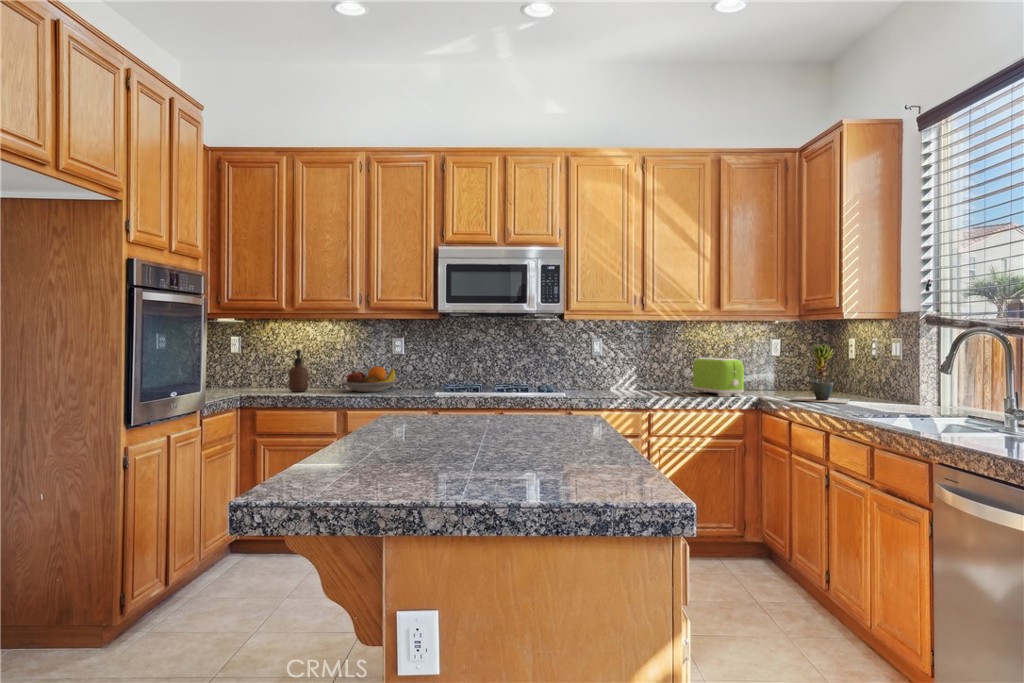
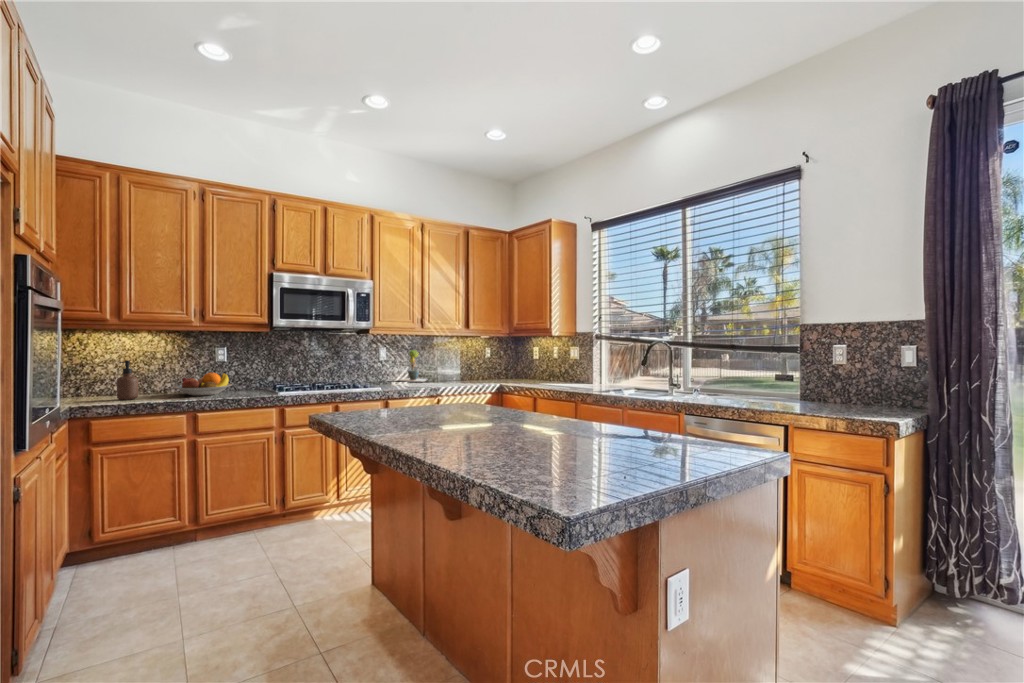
potted plant: present [791,345,850,403] -> present [398,350,426,381]
toaster: present [693,358,744,397] -> none [454,359,487,383]

